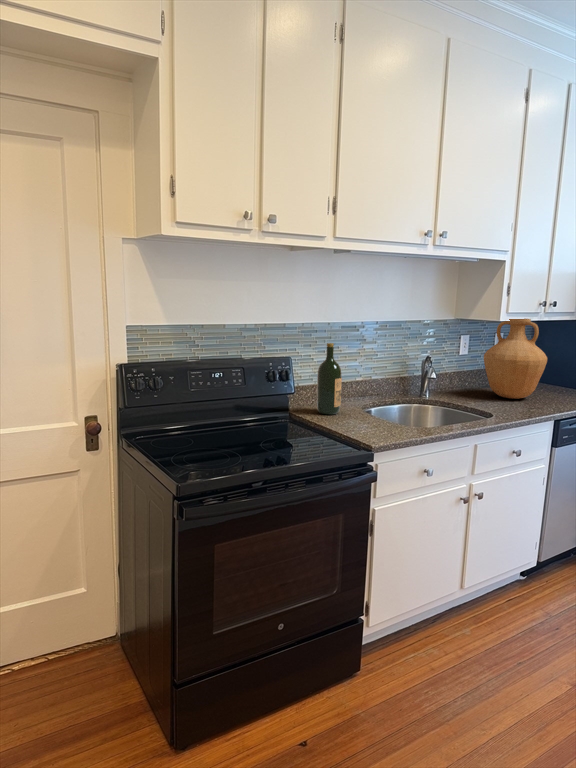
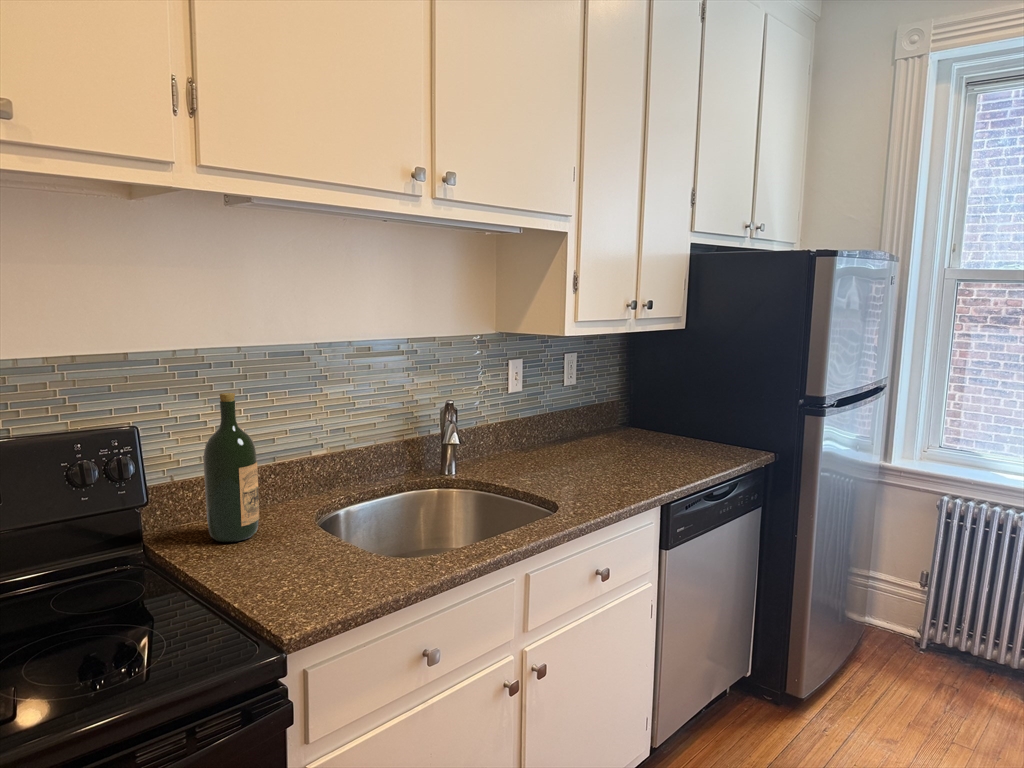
vase: present [484,319,547,399] -> none [544,329,645,467]

